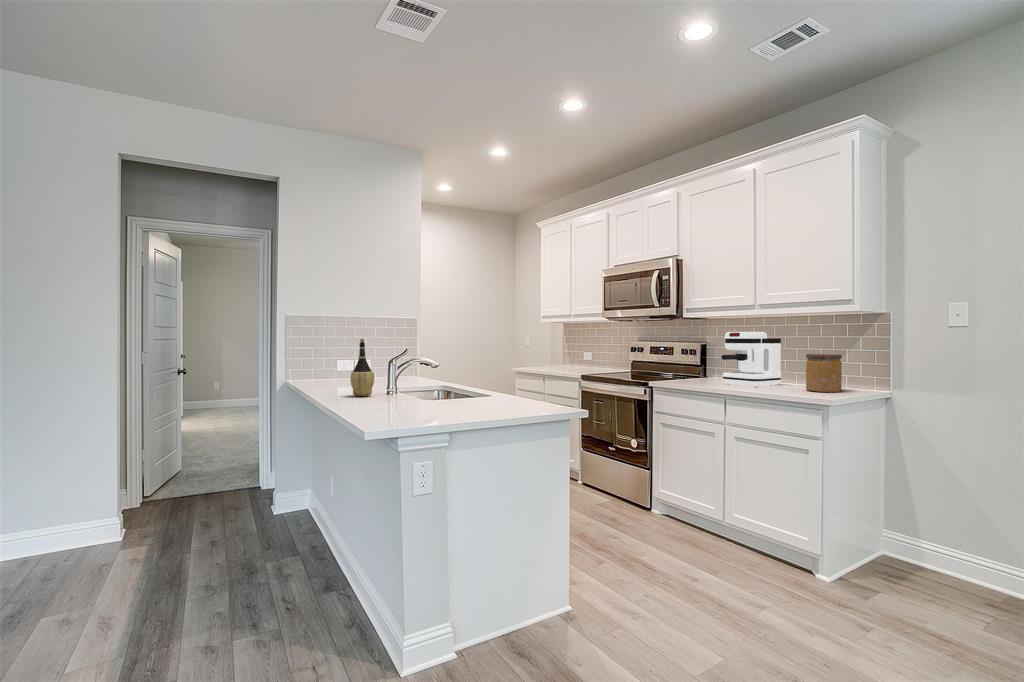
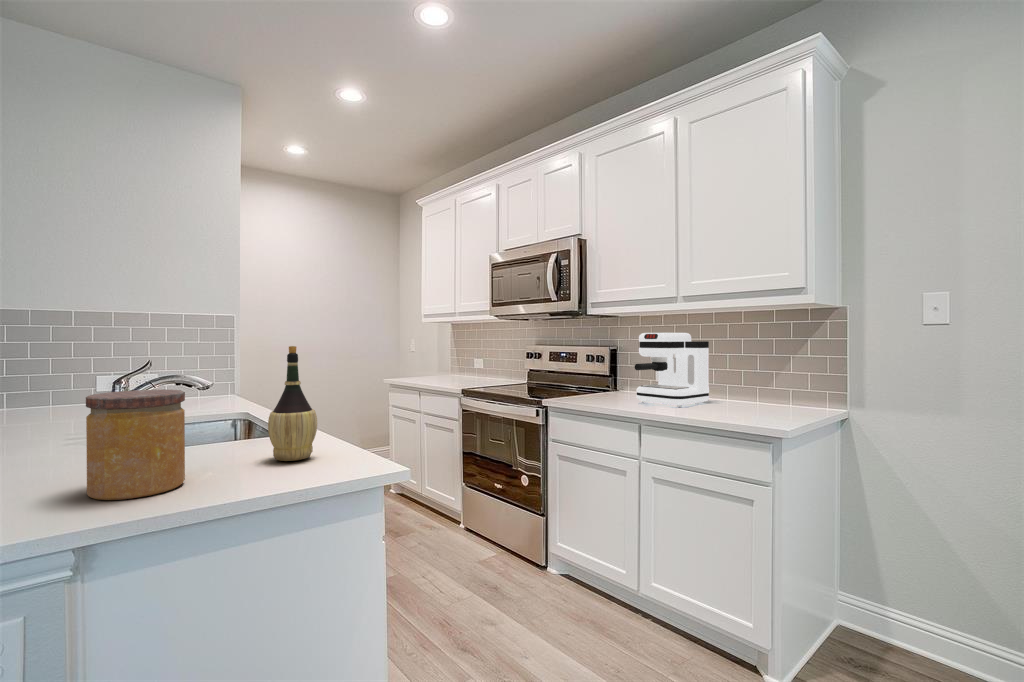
wine bottle: present [350,339,374,396] -> present [268,346,317,461]
jar: present [806,354,842,392] -> present [86,389,185,500]

